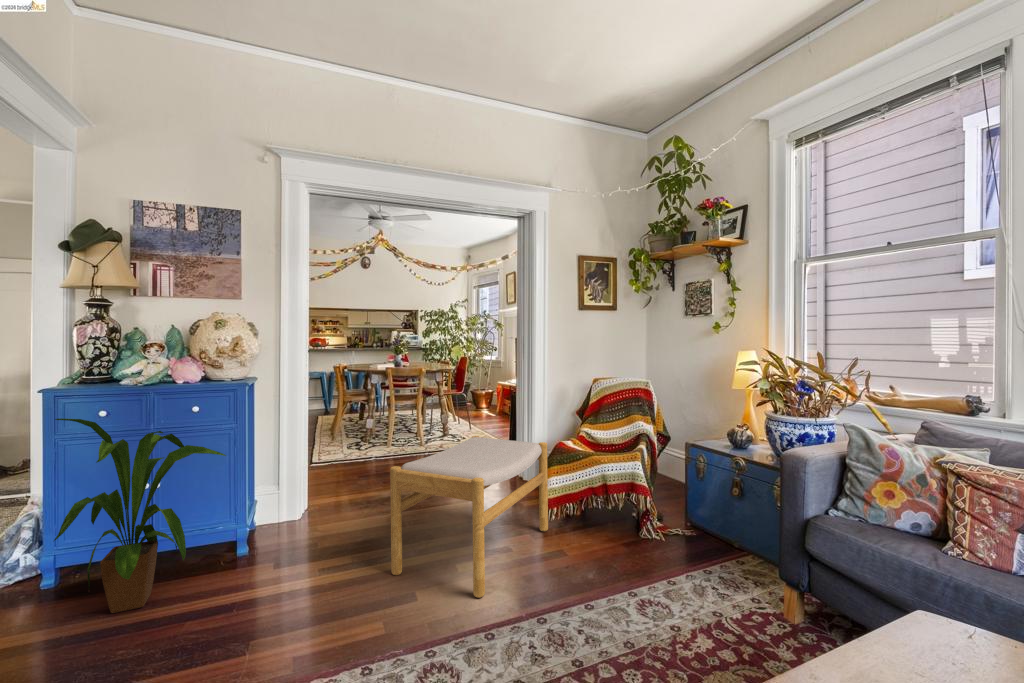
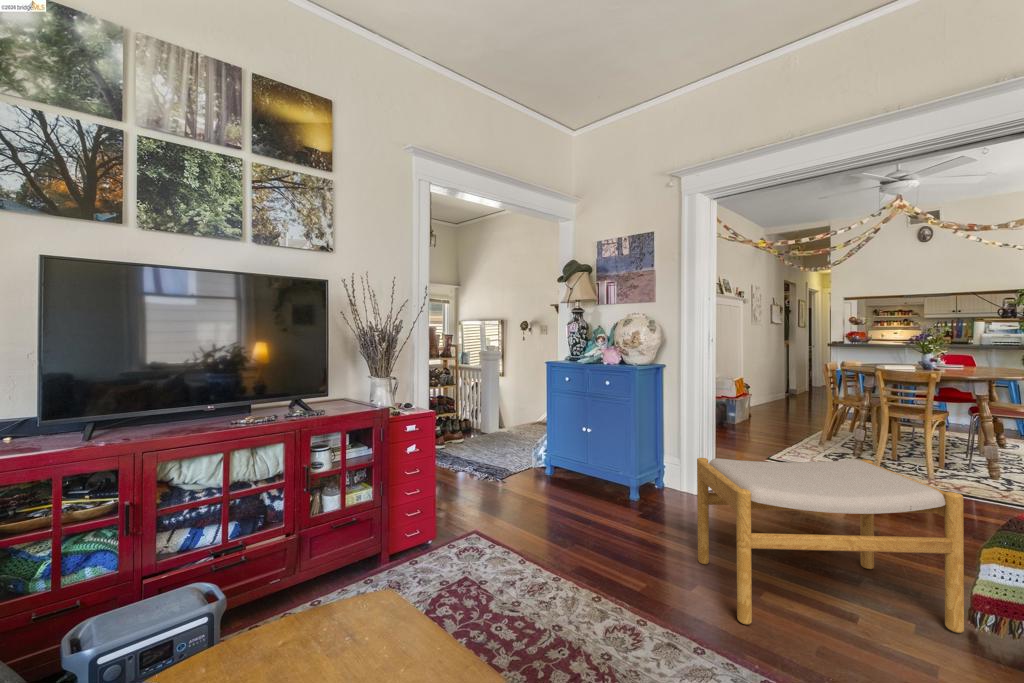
house plant: present [54,418,226,613] -> none [515,378,608,500]

